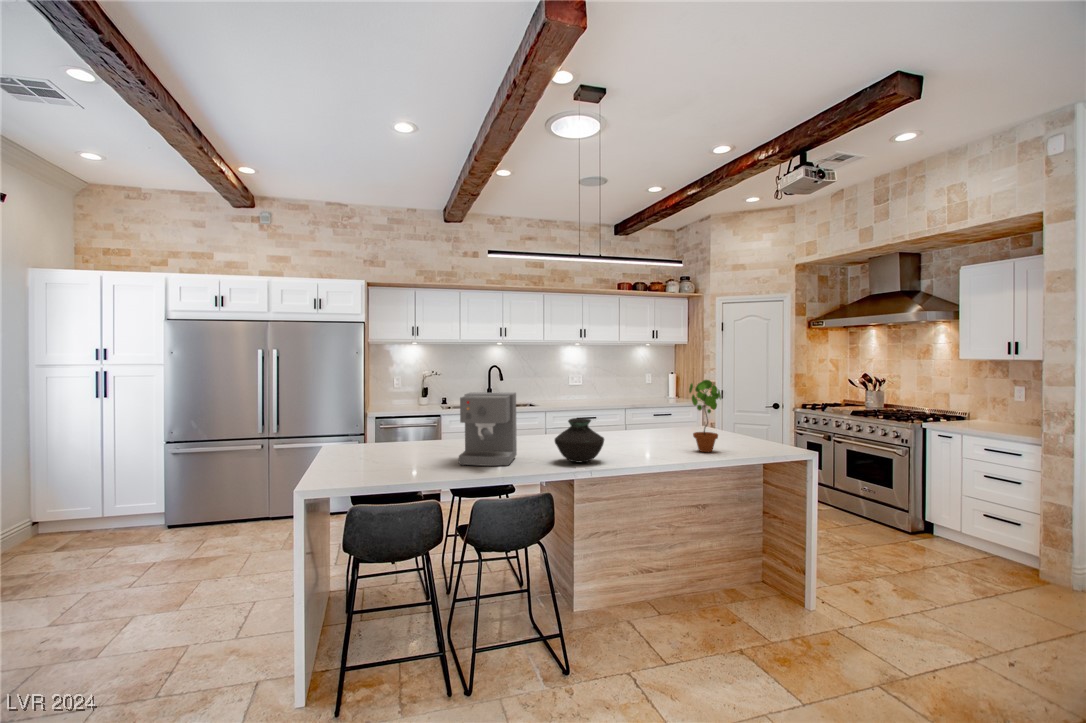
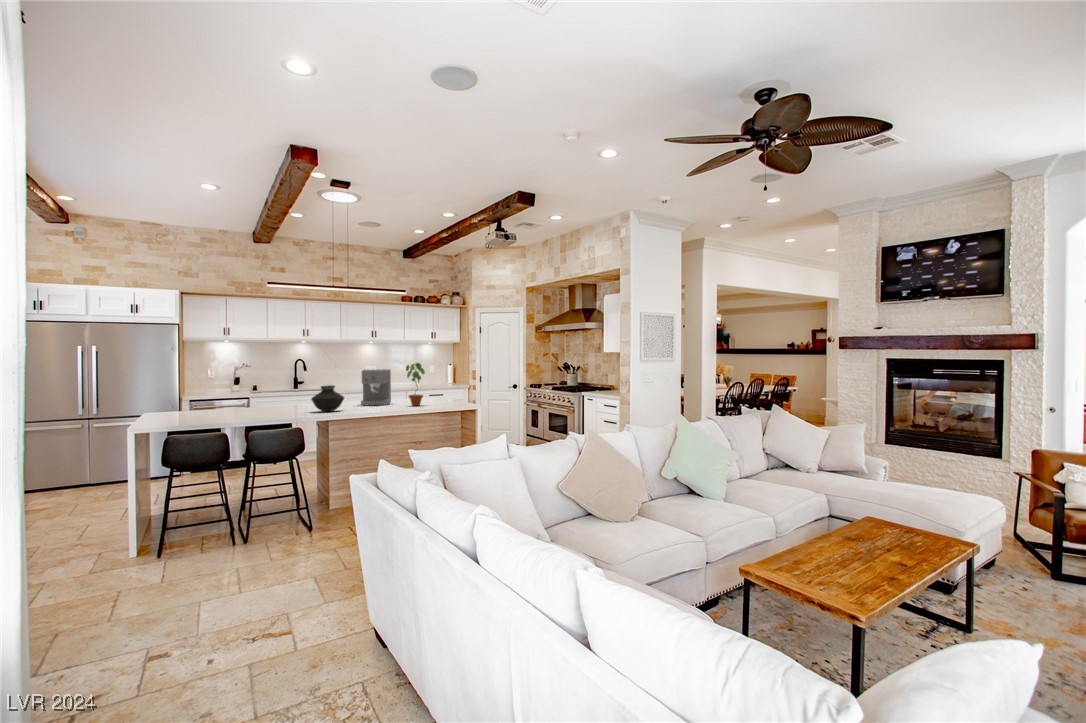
coffee maker: present [459,392,517,466] -> present [361,369,391,406]

